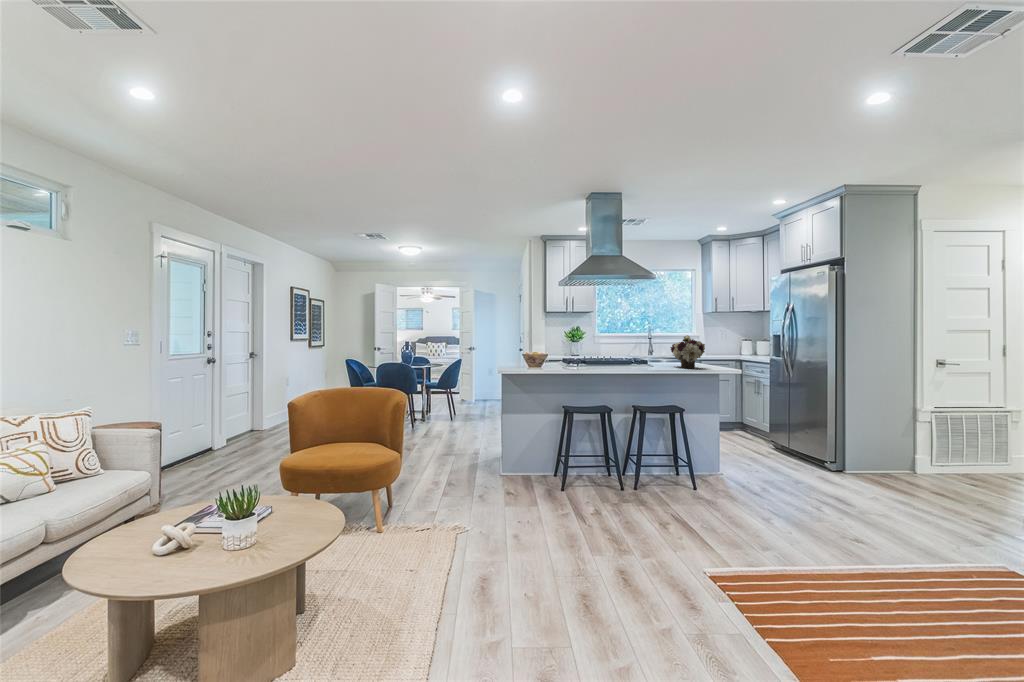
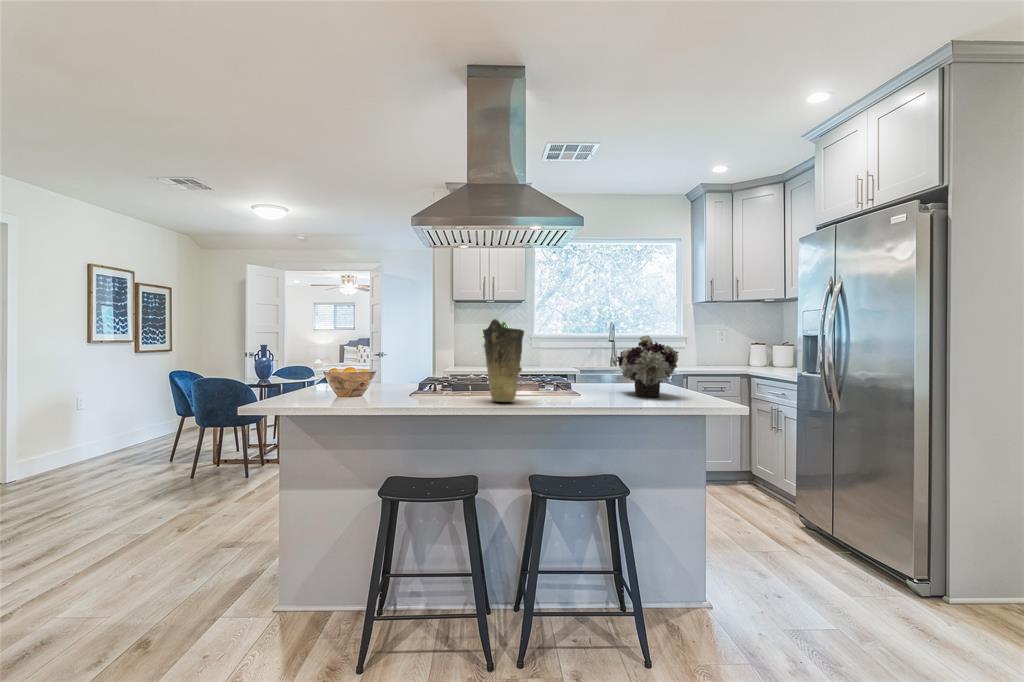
vase: none [610,328,631,369] -> present [483,319,524,402]

